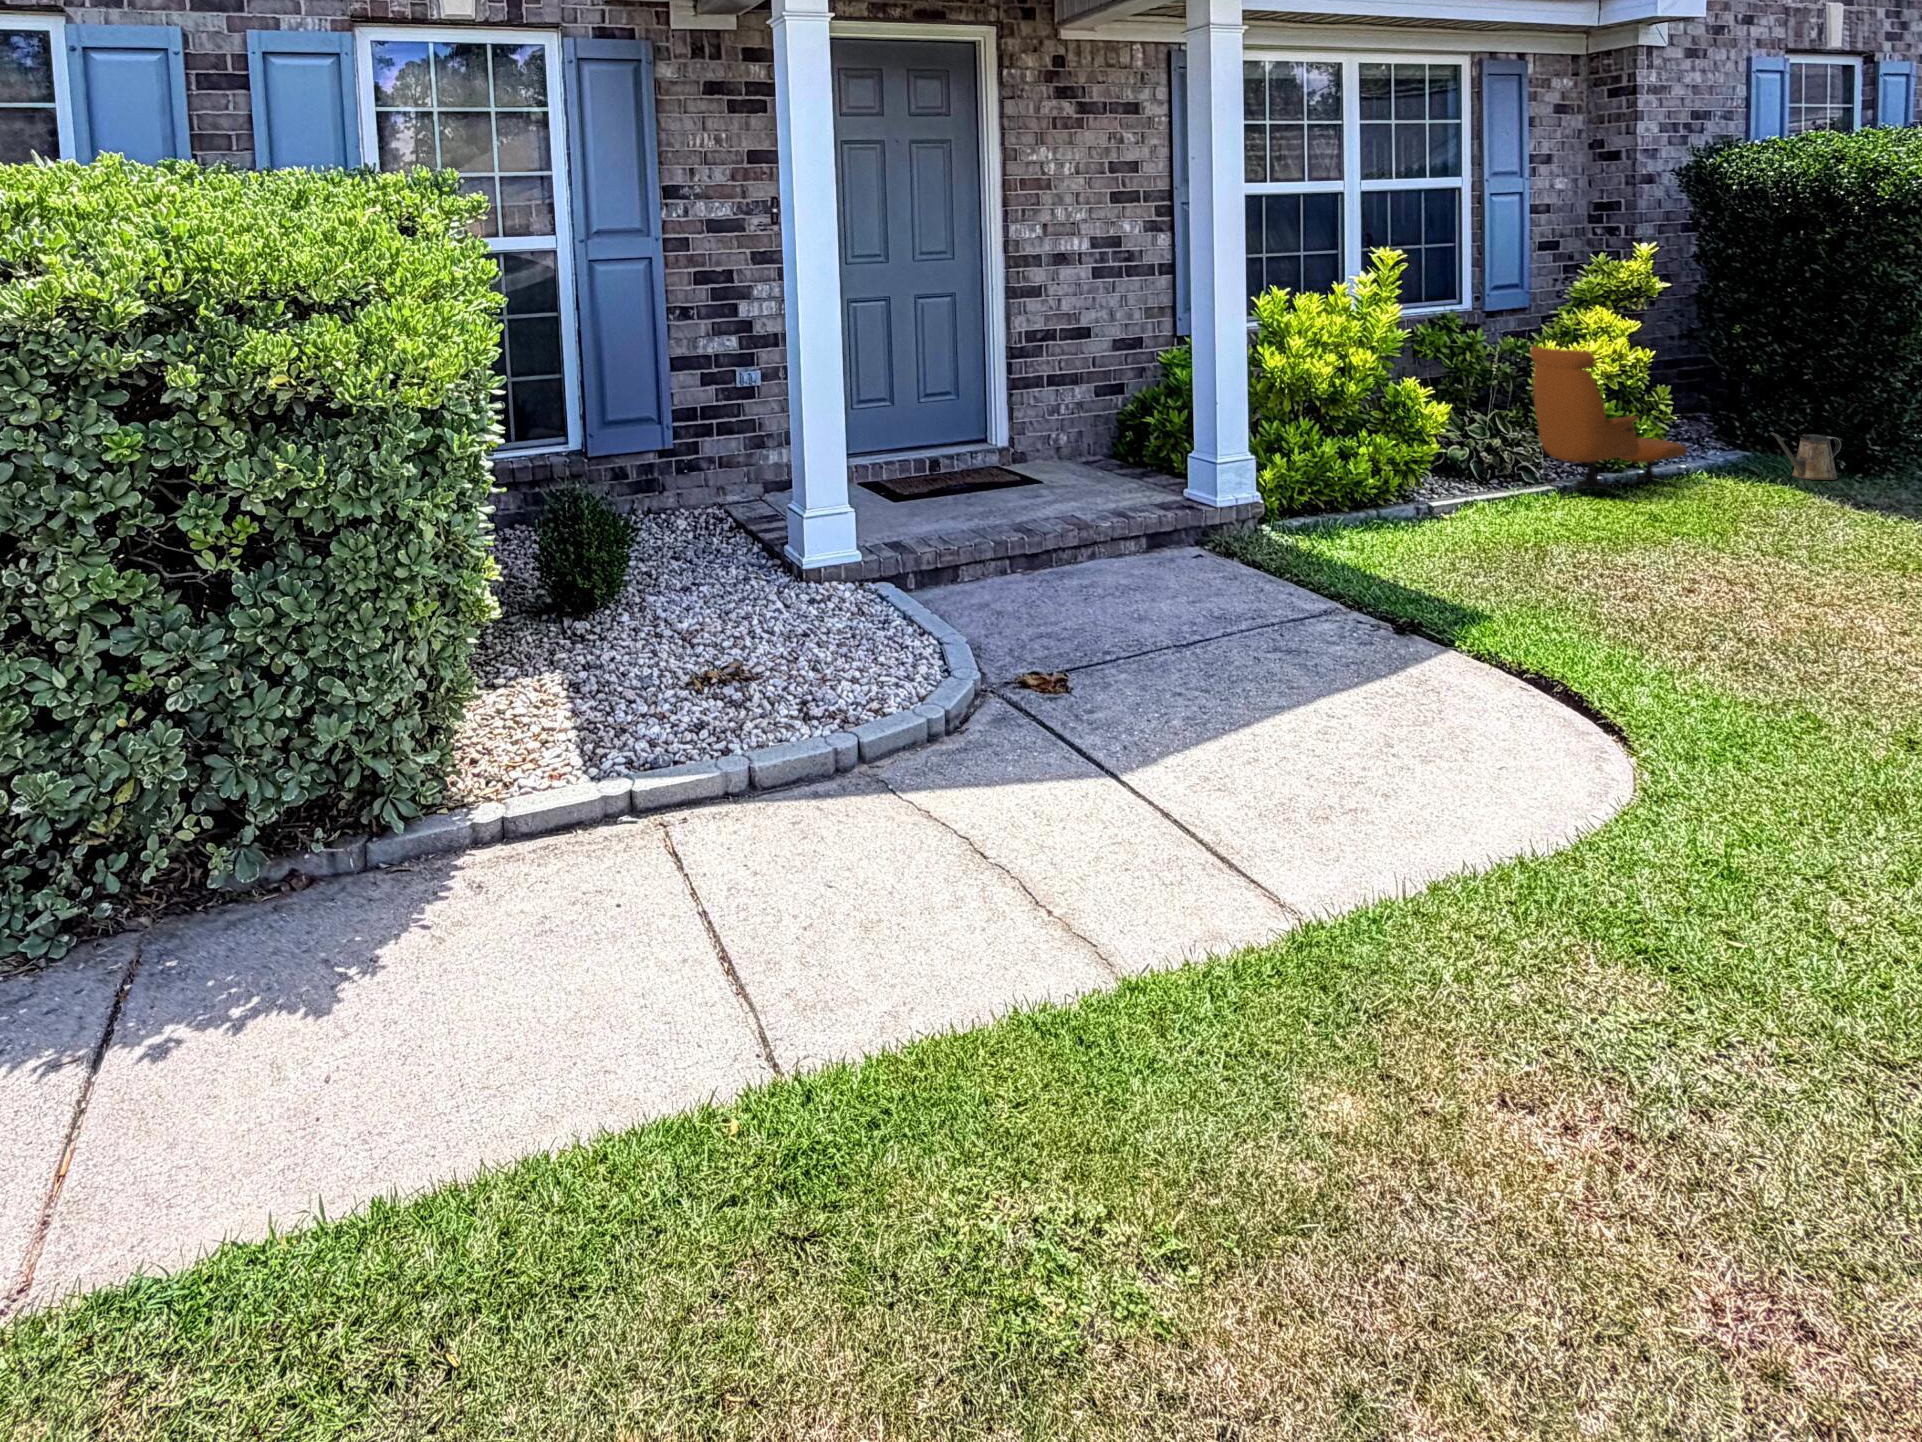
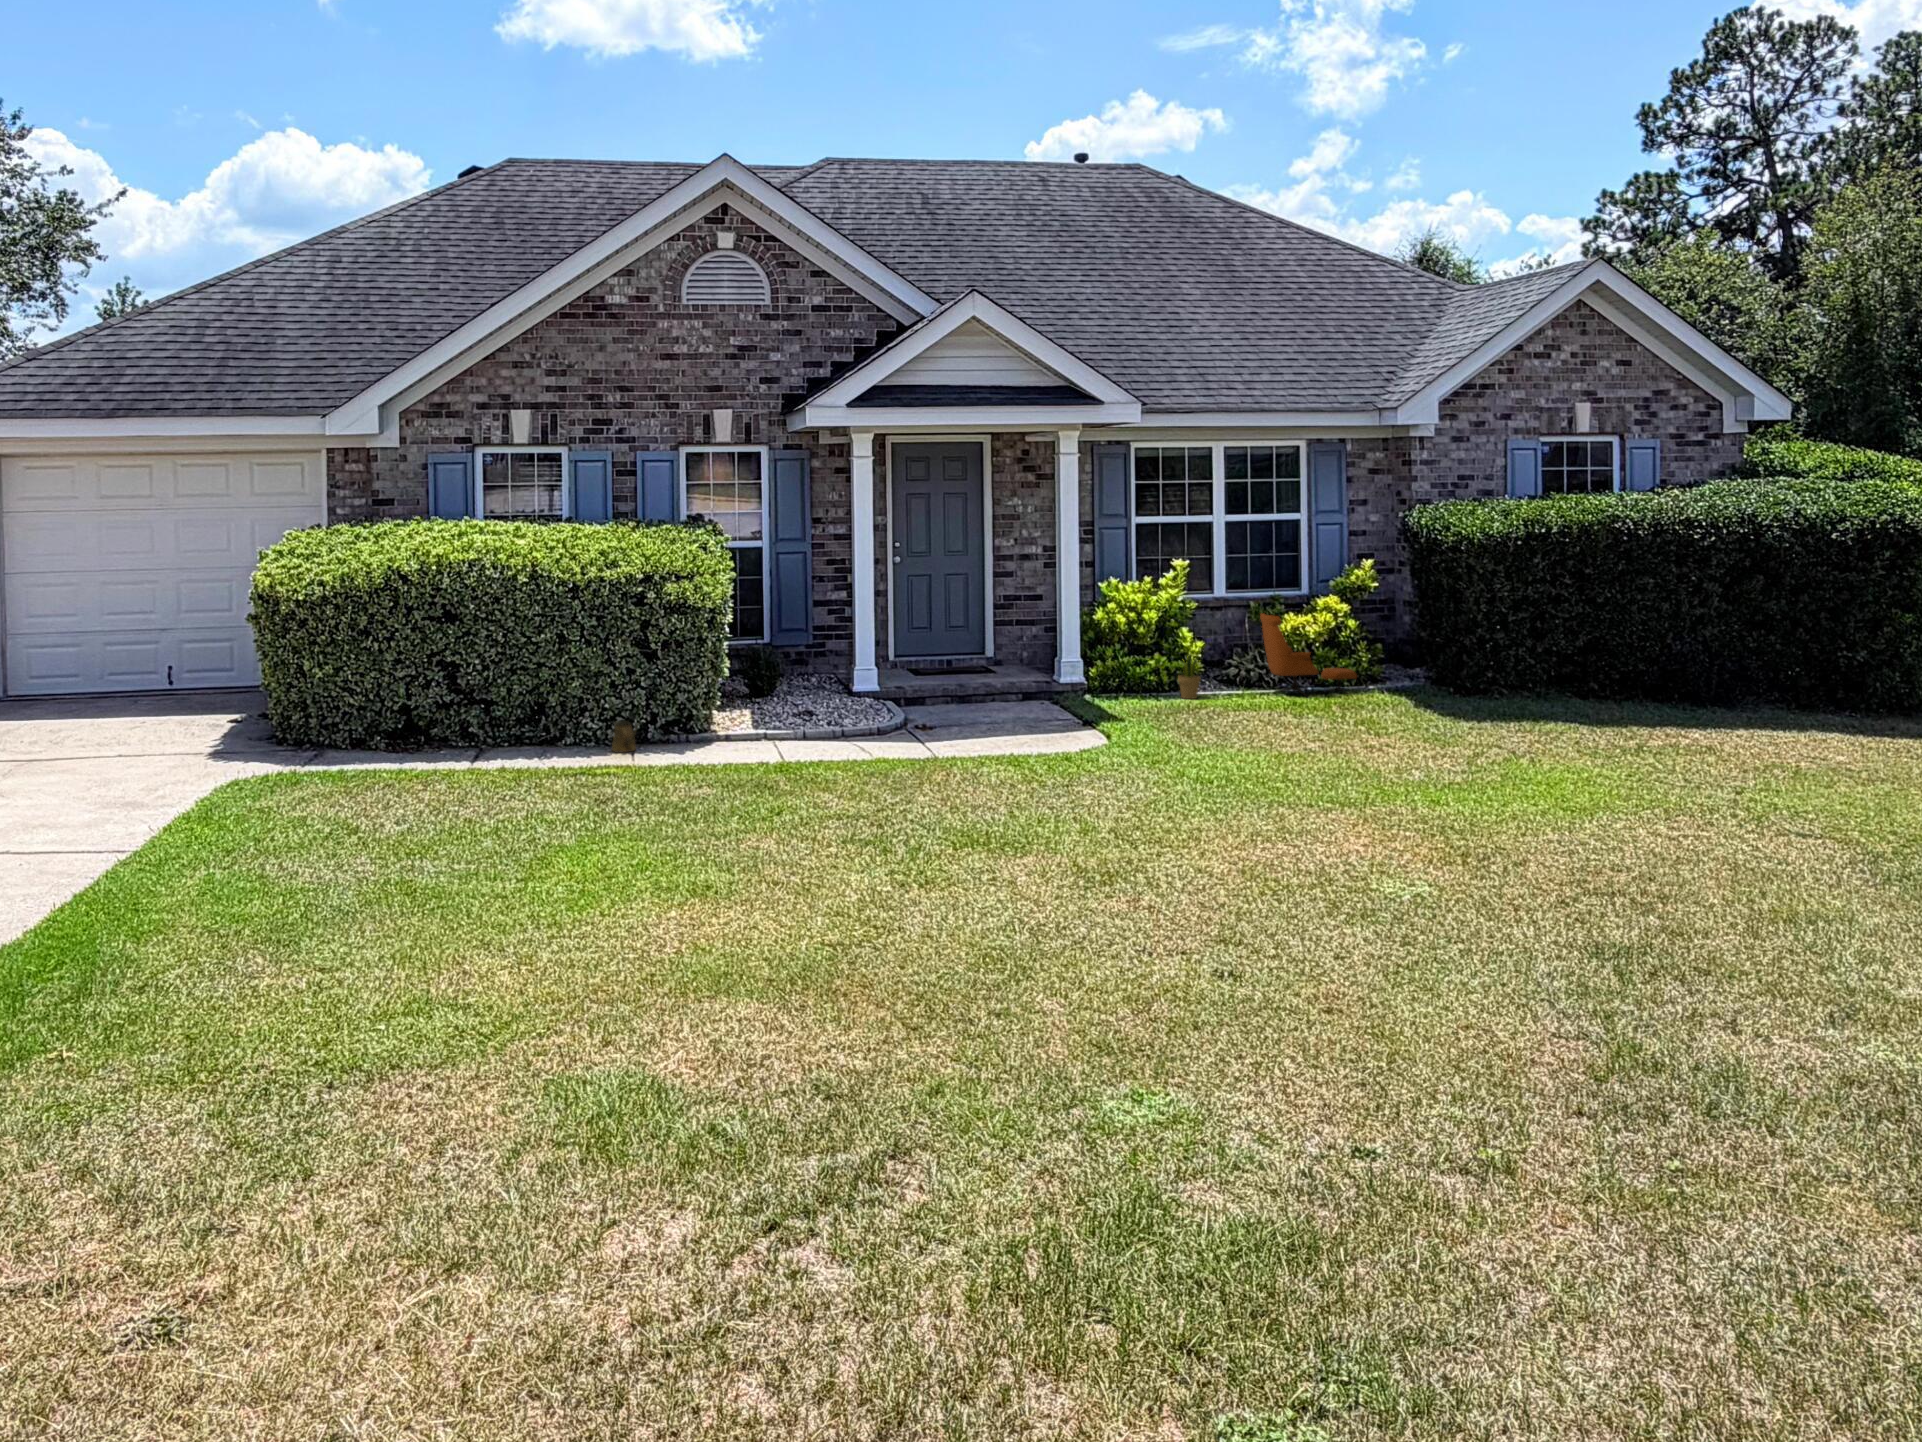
potted plant: none [1410,431,1464,521] -> present [1178,655,1200,699]
watering can: present [1770,432,1841,480] -> present [612,721,639,752]

